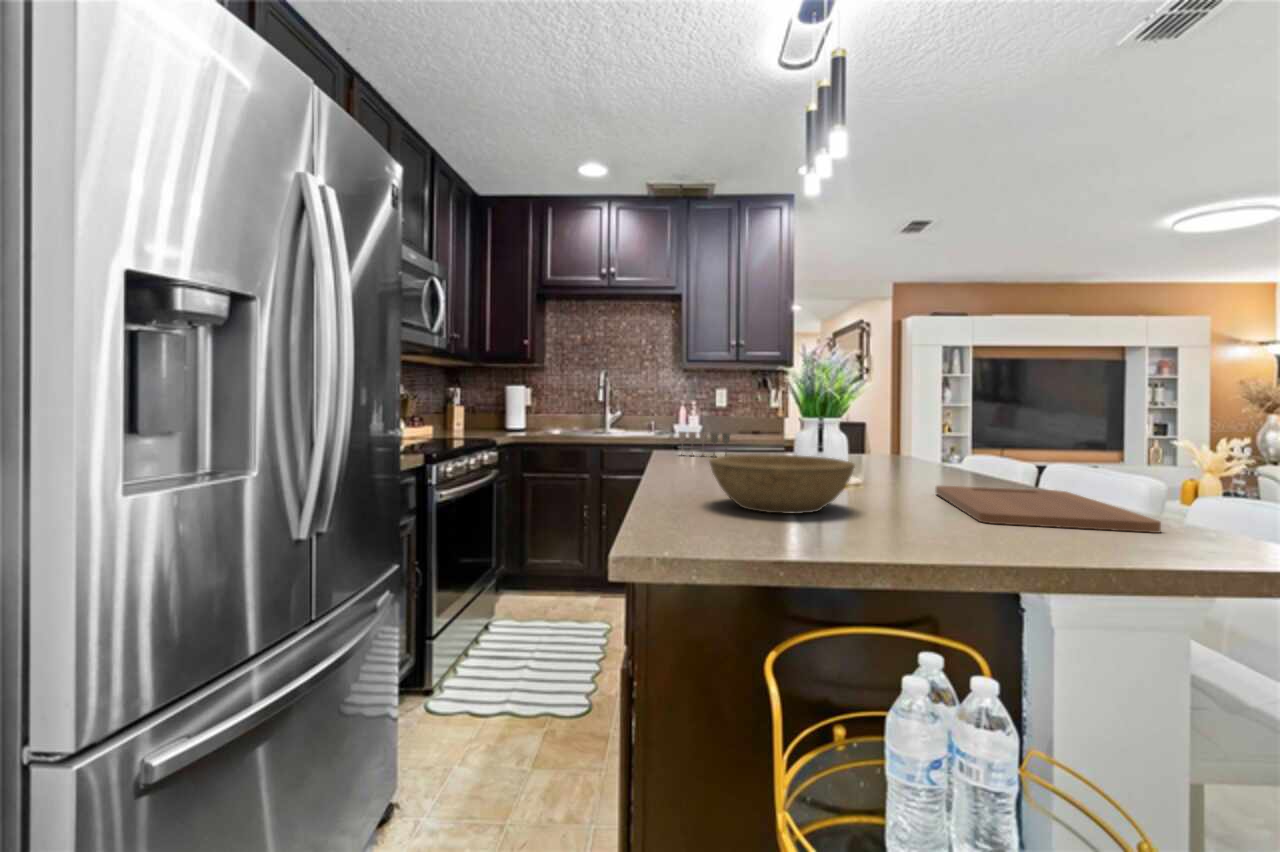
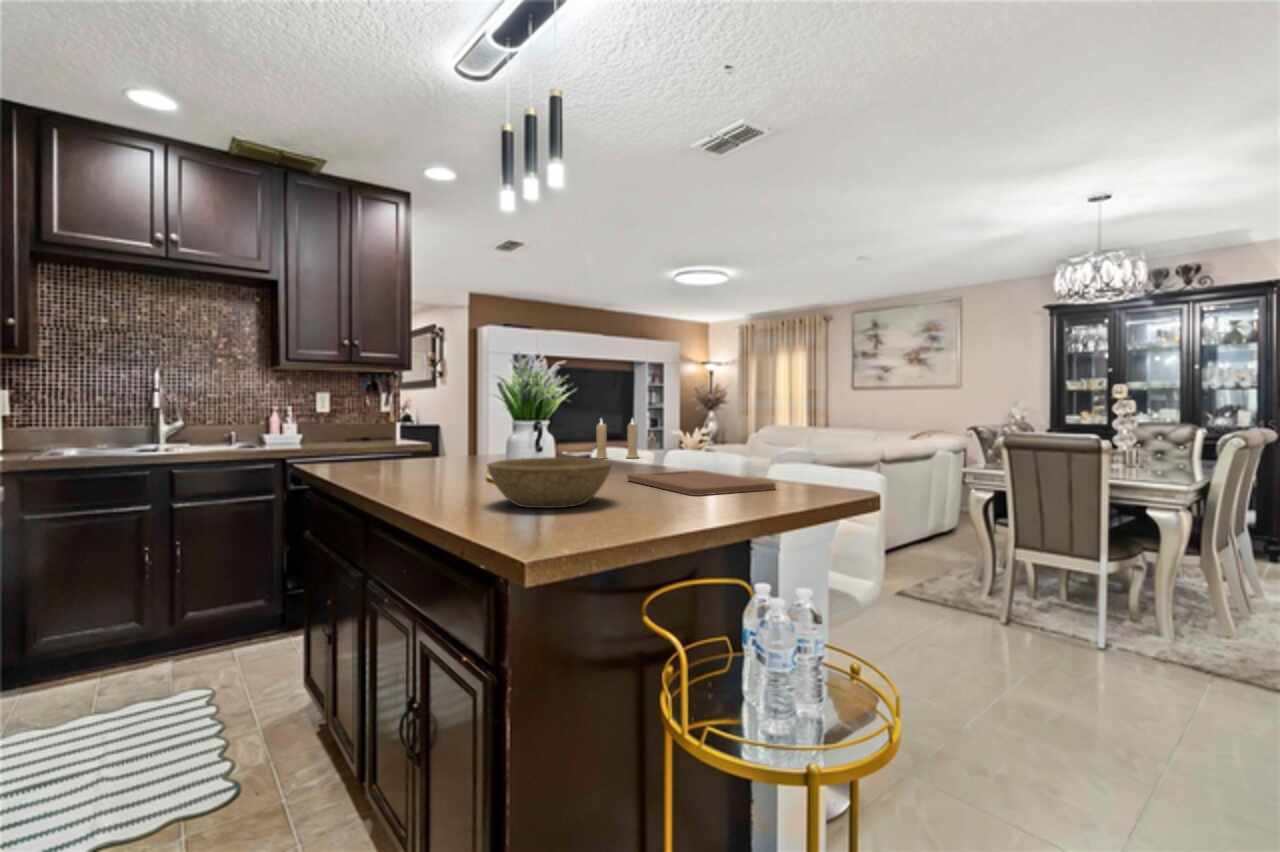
candle: none [963,414,1029,469] -> present [596,419,638,459]
wine glass: present [679,432,730,457] -> none [325,441,389,468]

